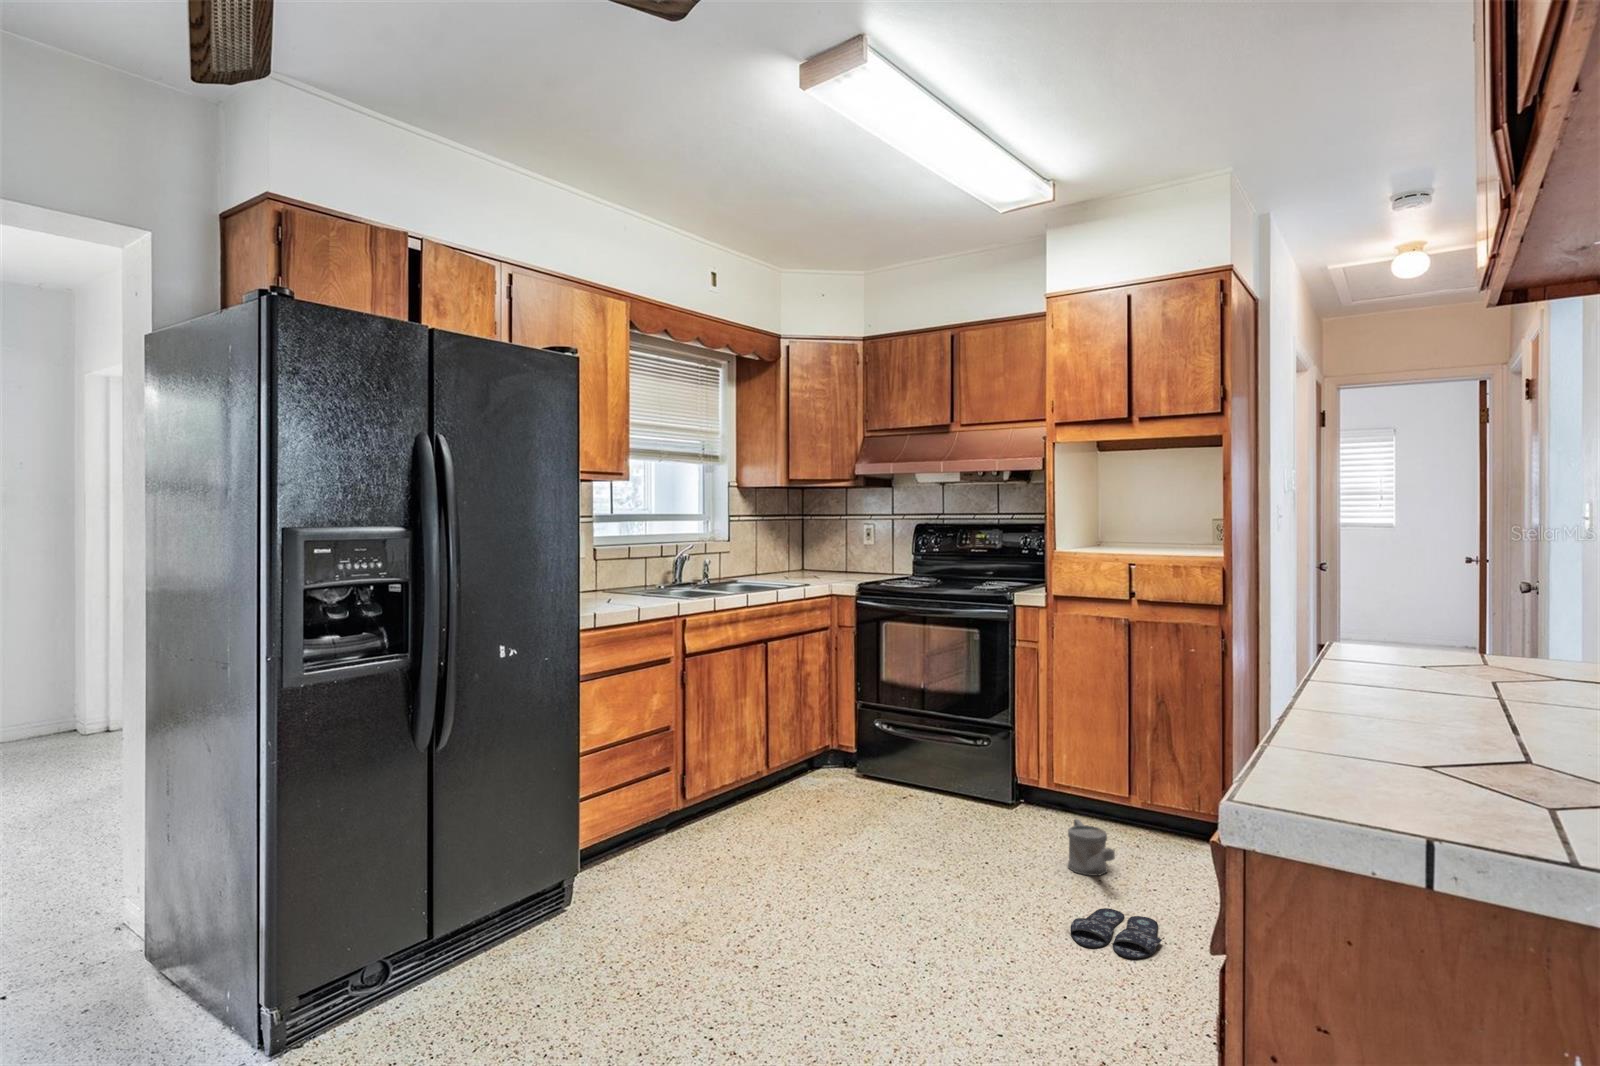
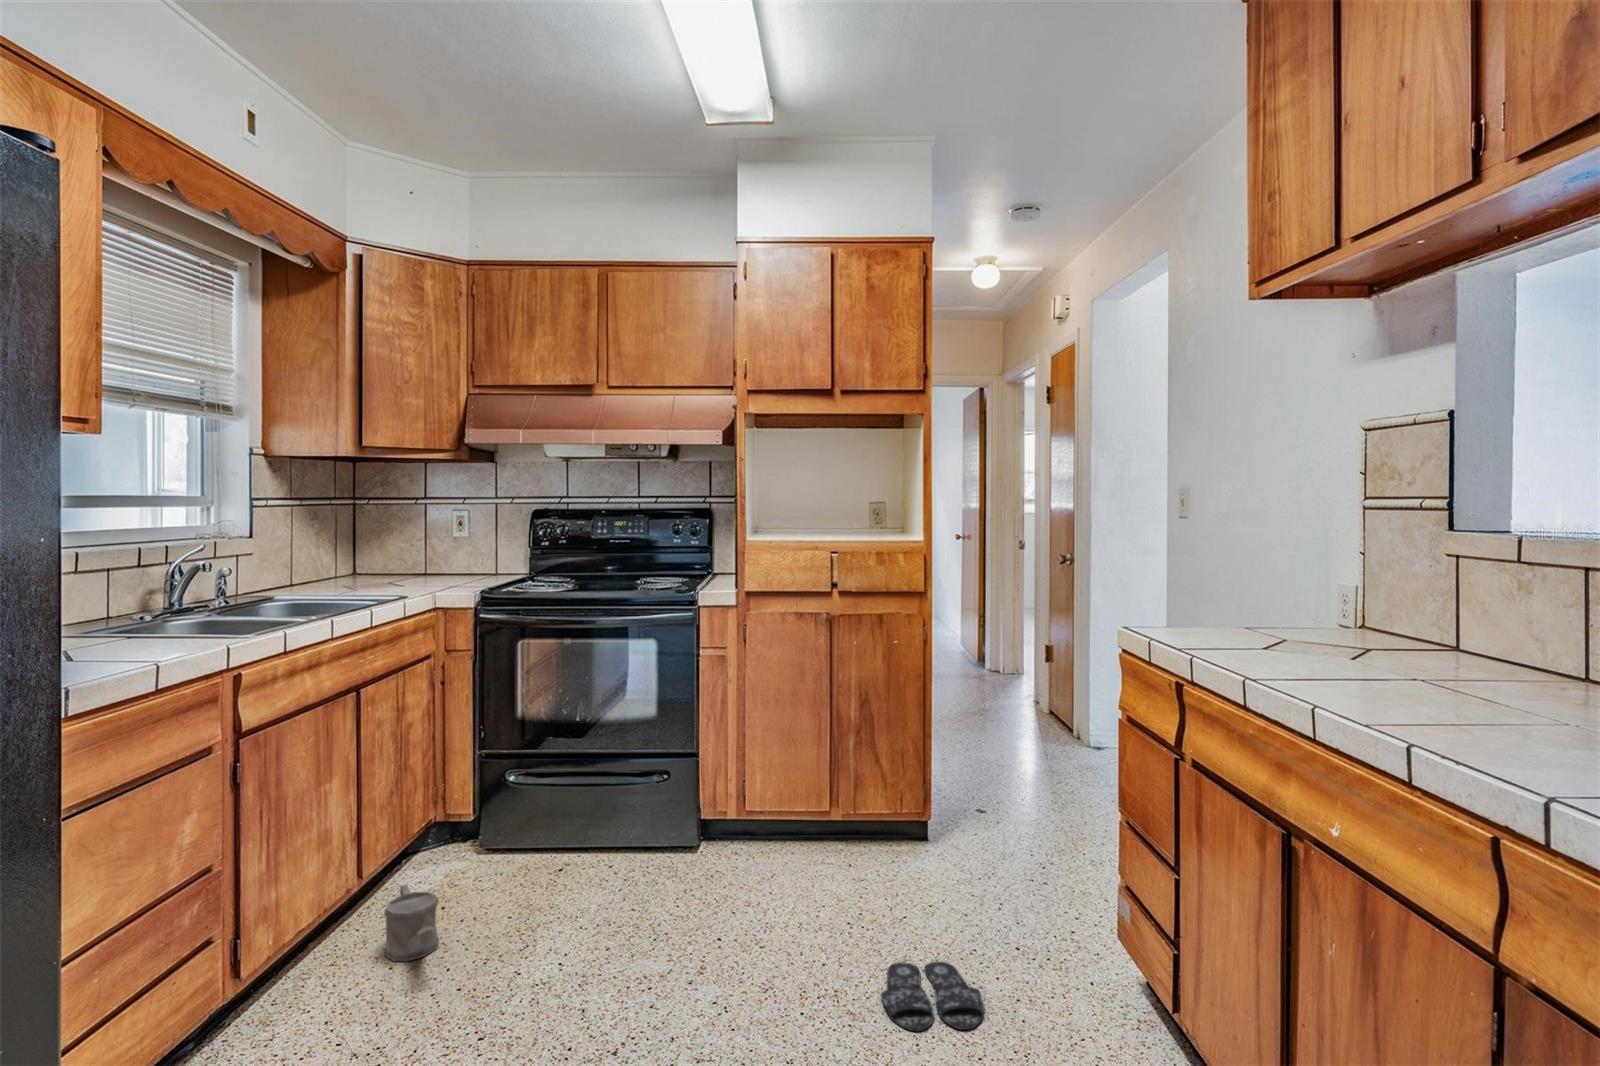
watering can: present [1068,819,1115,876] -> present [384,885,439,961]

